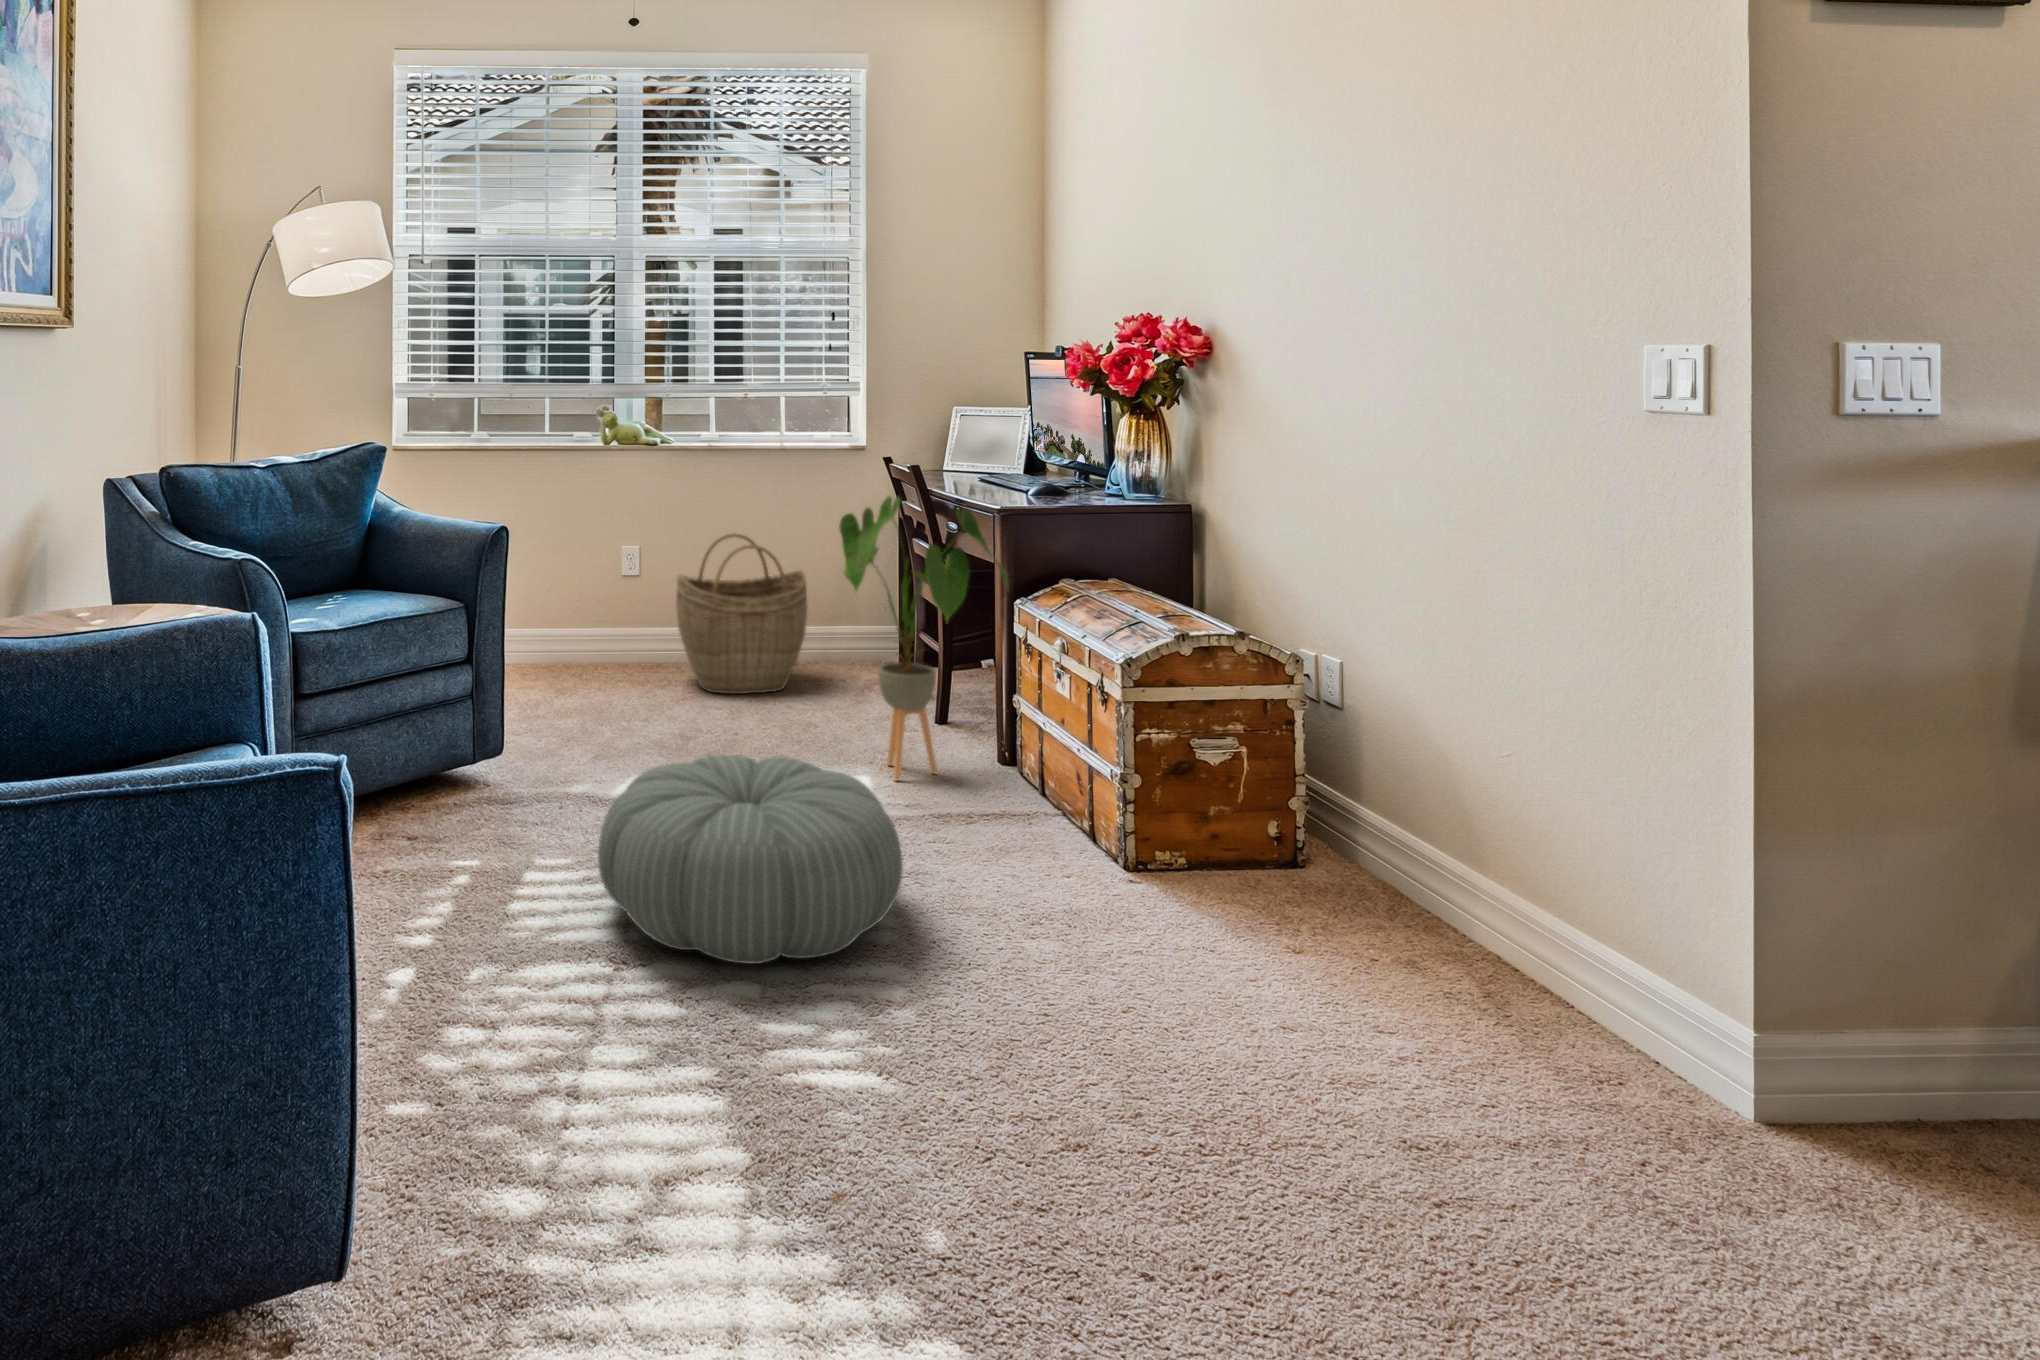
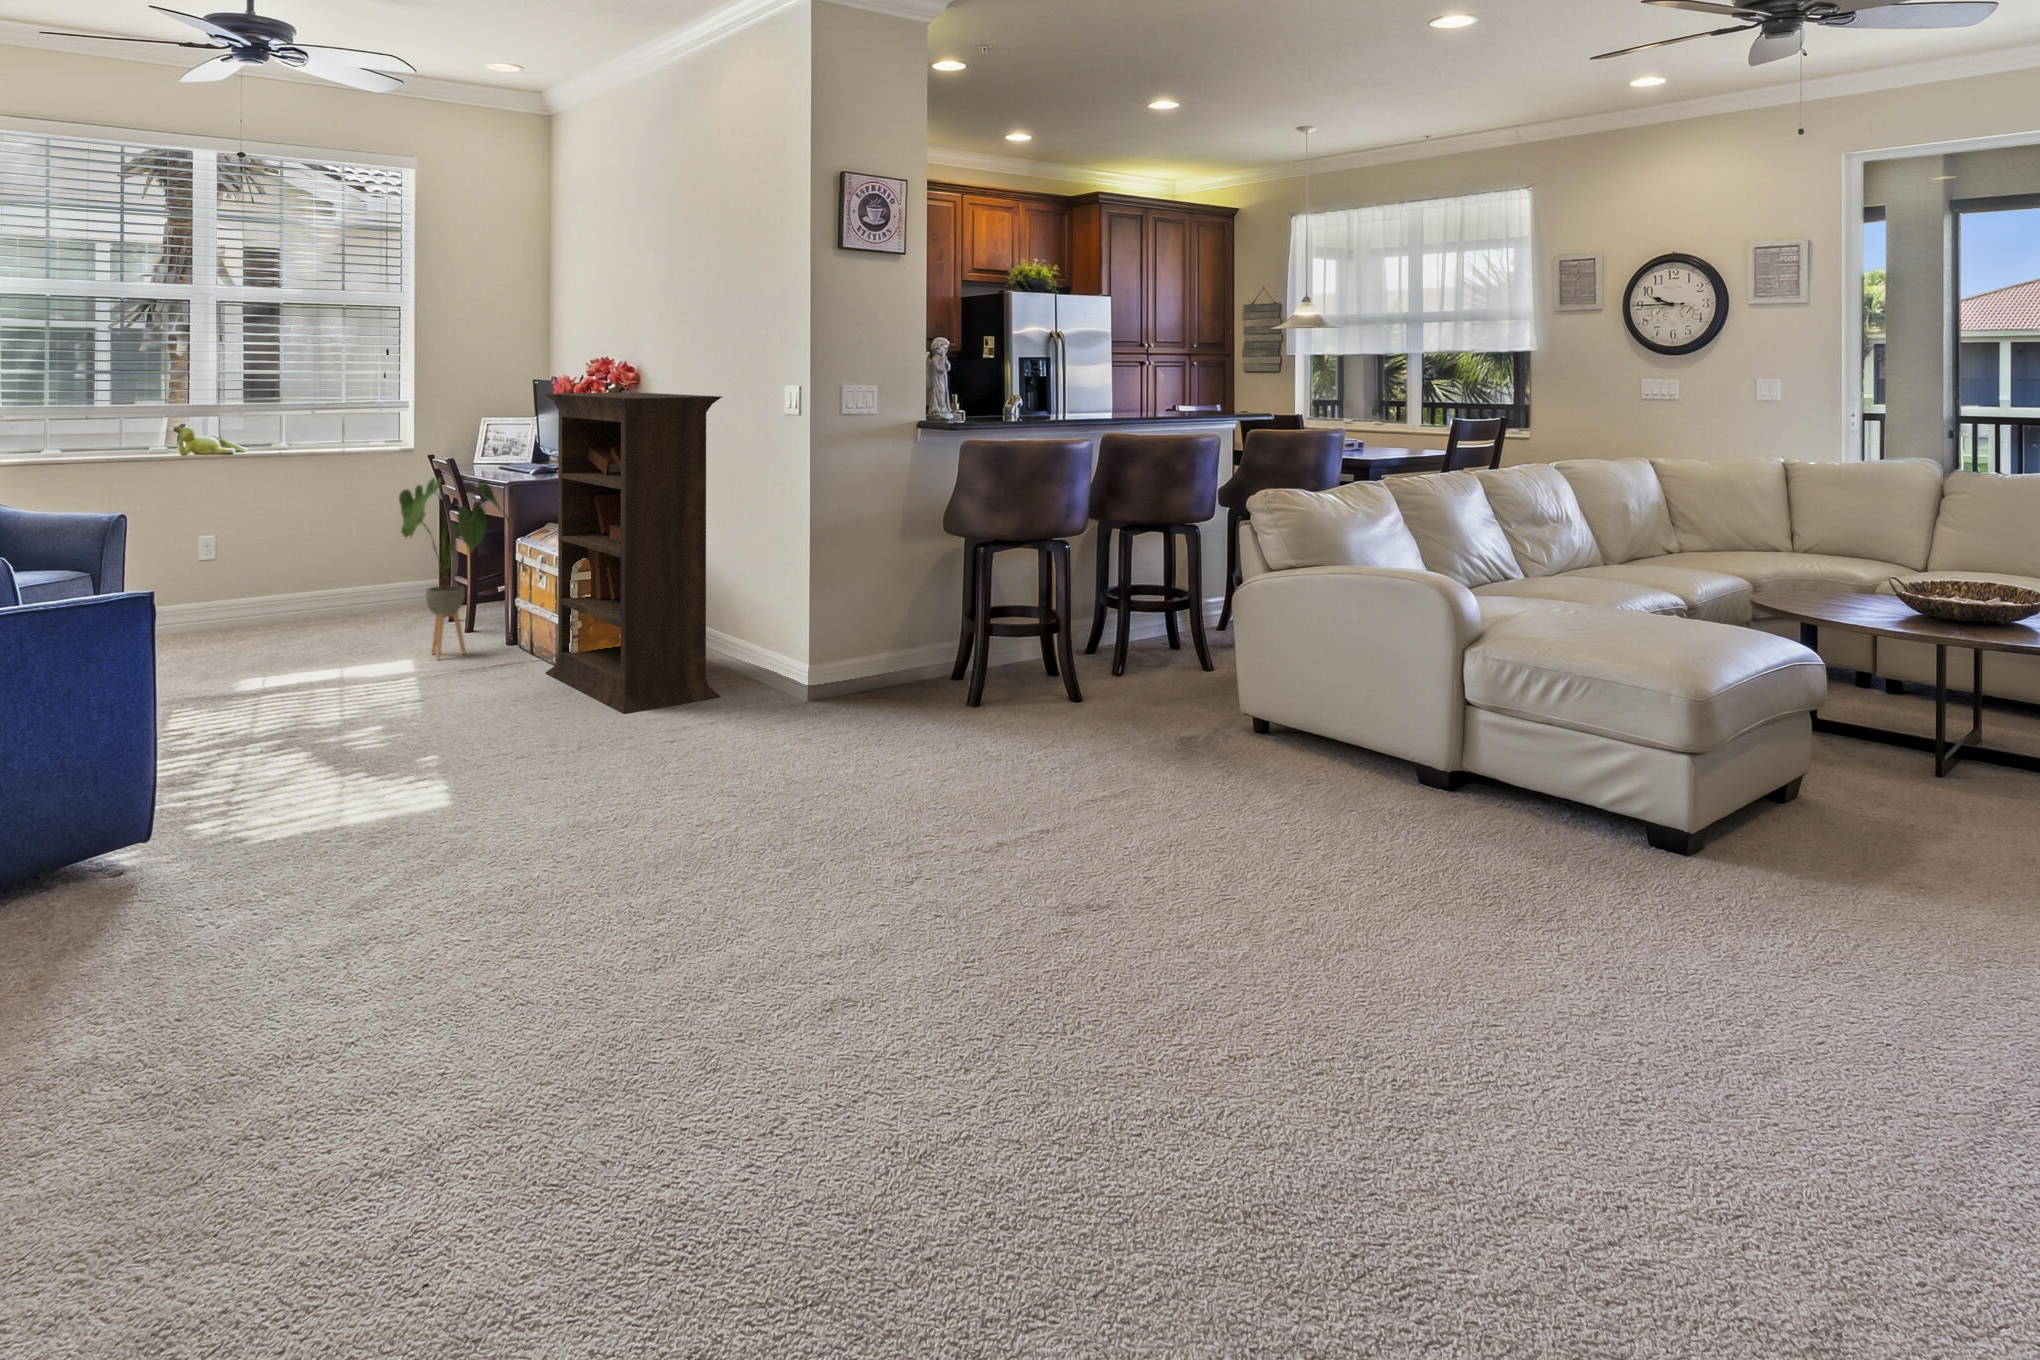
bookcase: none [1069,364,1485,1036] -> present [545,392,722,714]
woven basket: present [676,533,808,694] -> none [259,518,369,636]
pouf: present [598,755,903,964] -> none [243,634,441,738]

